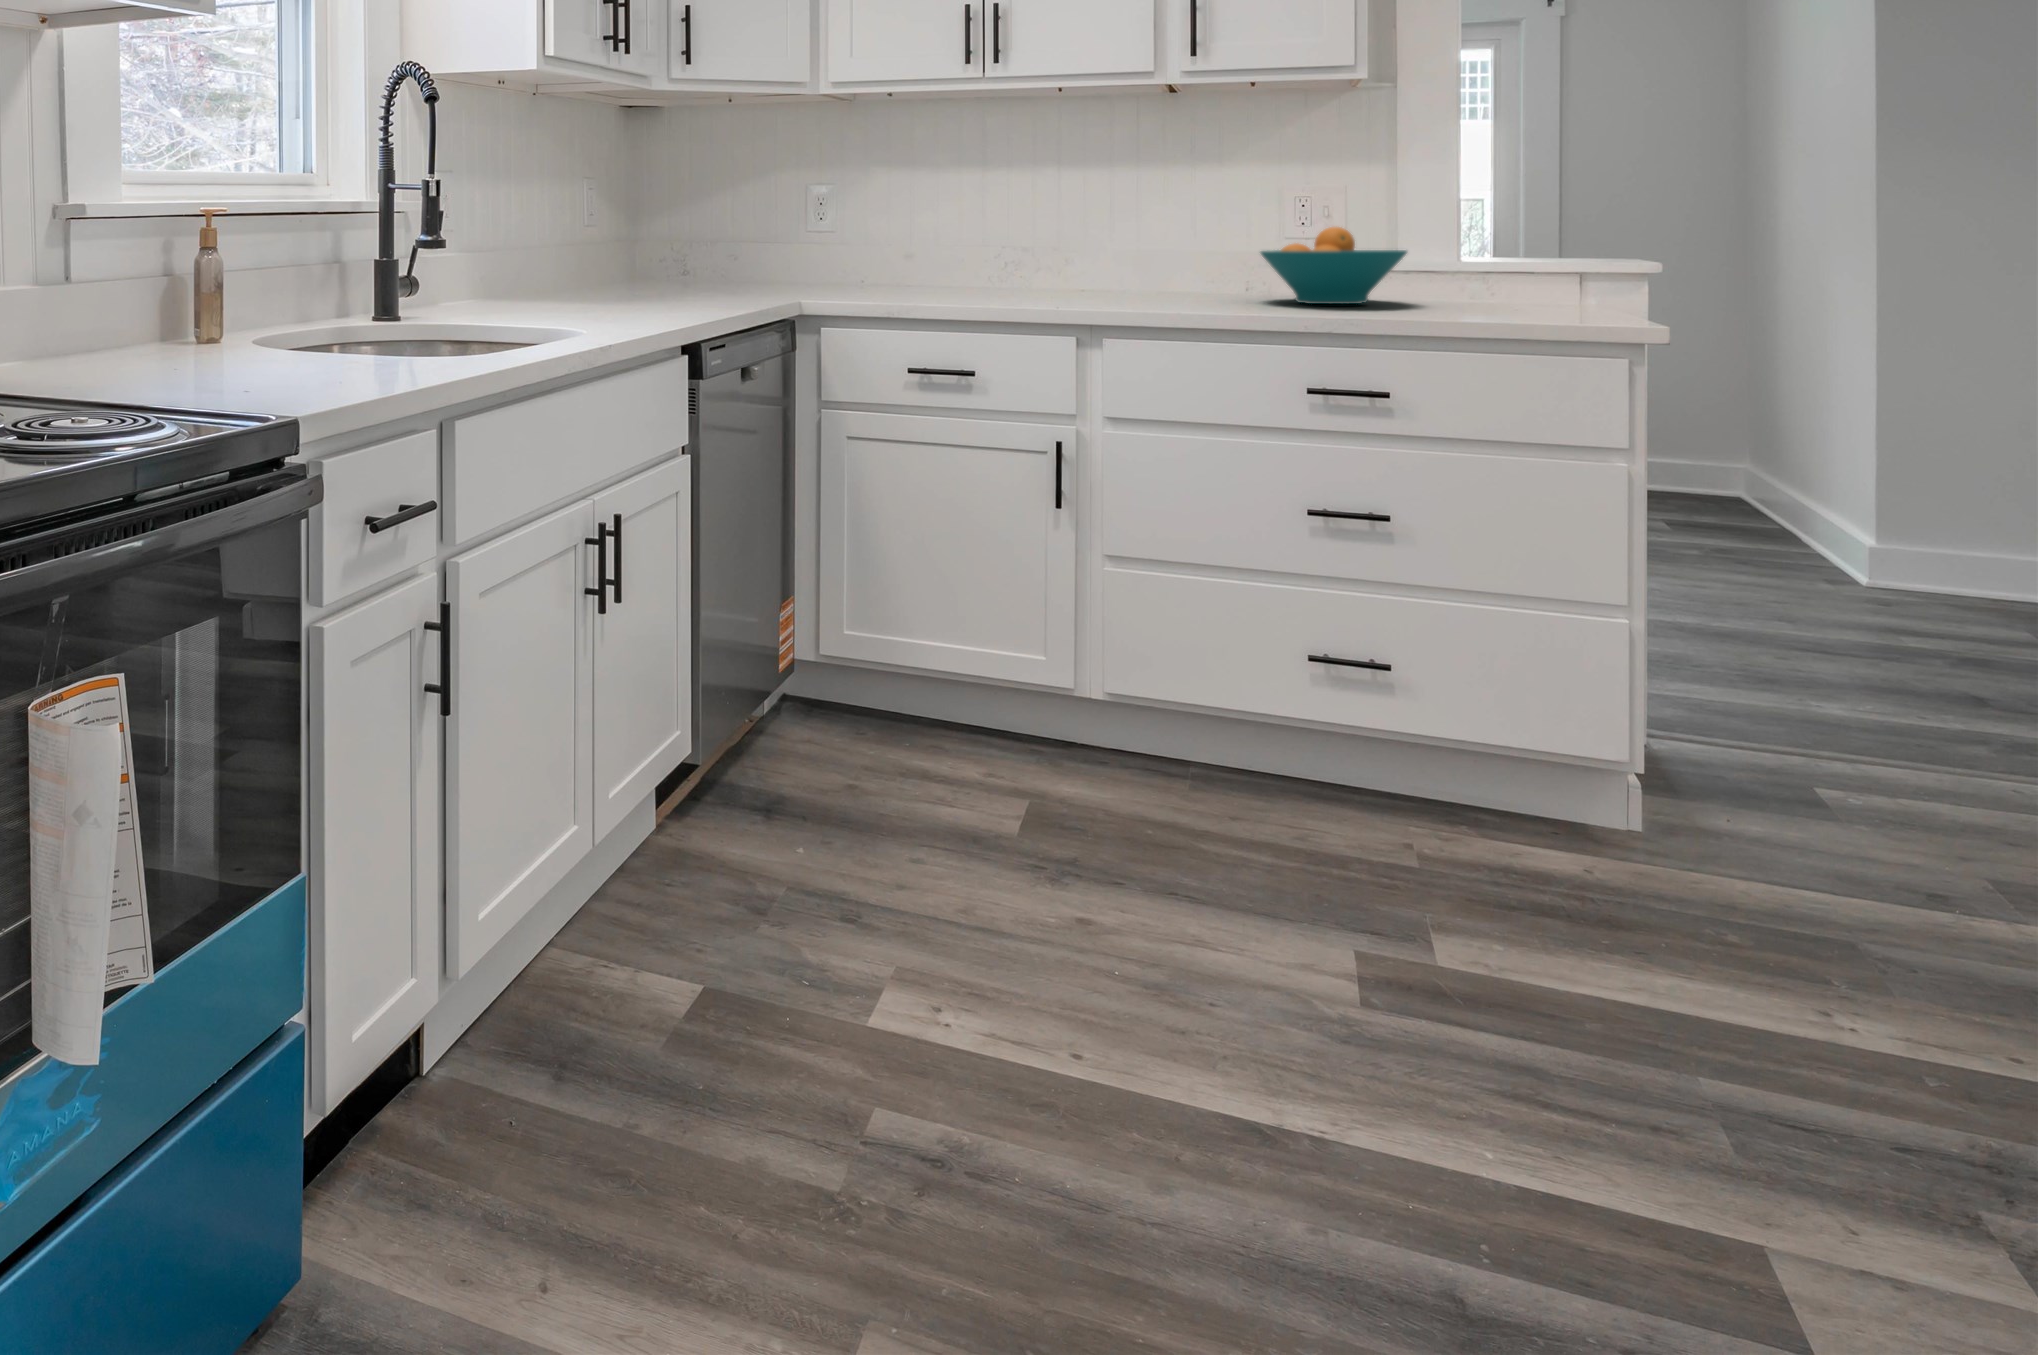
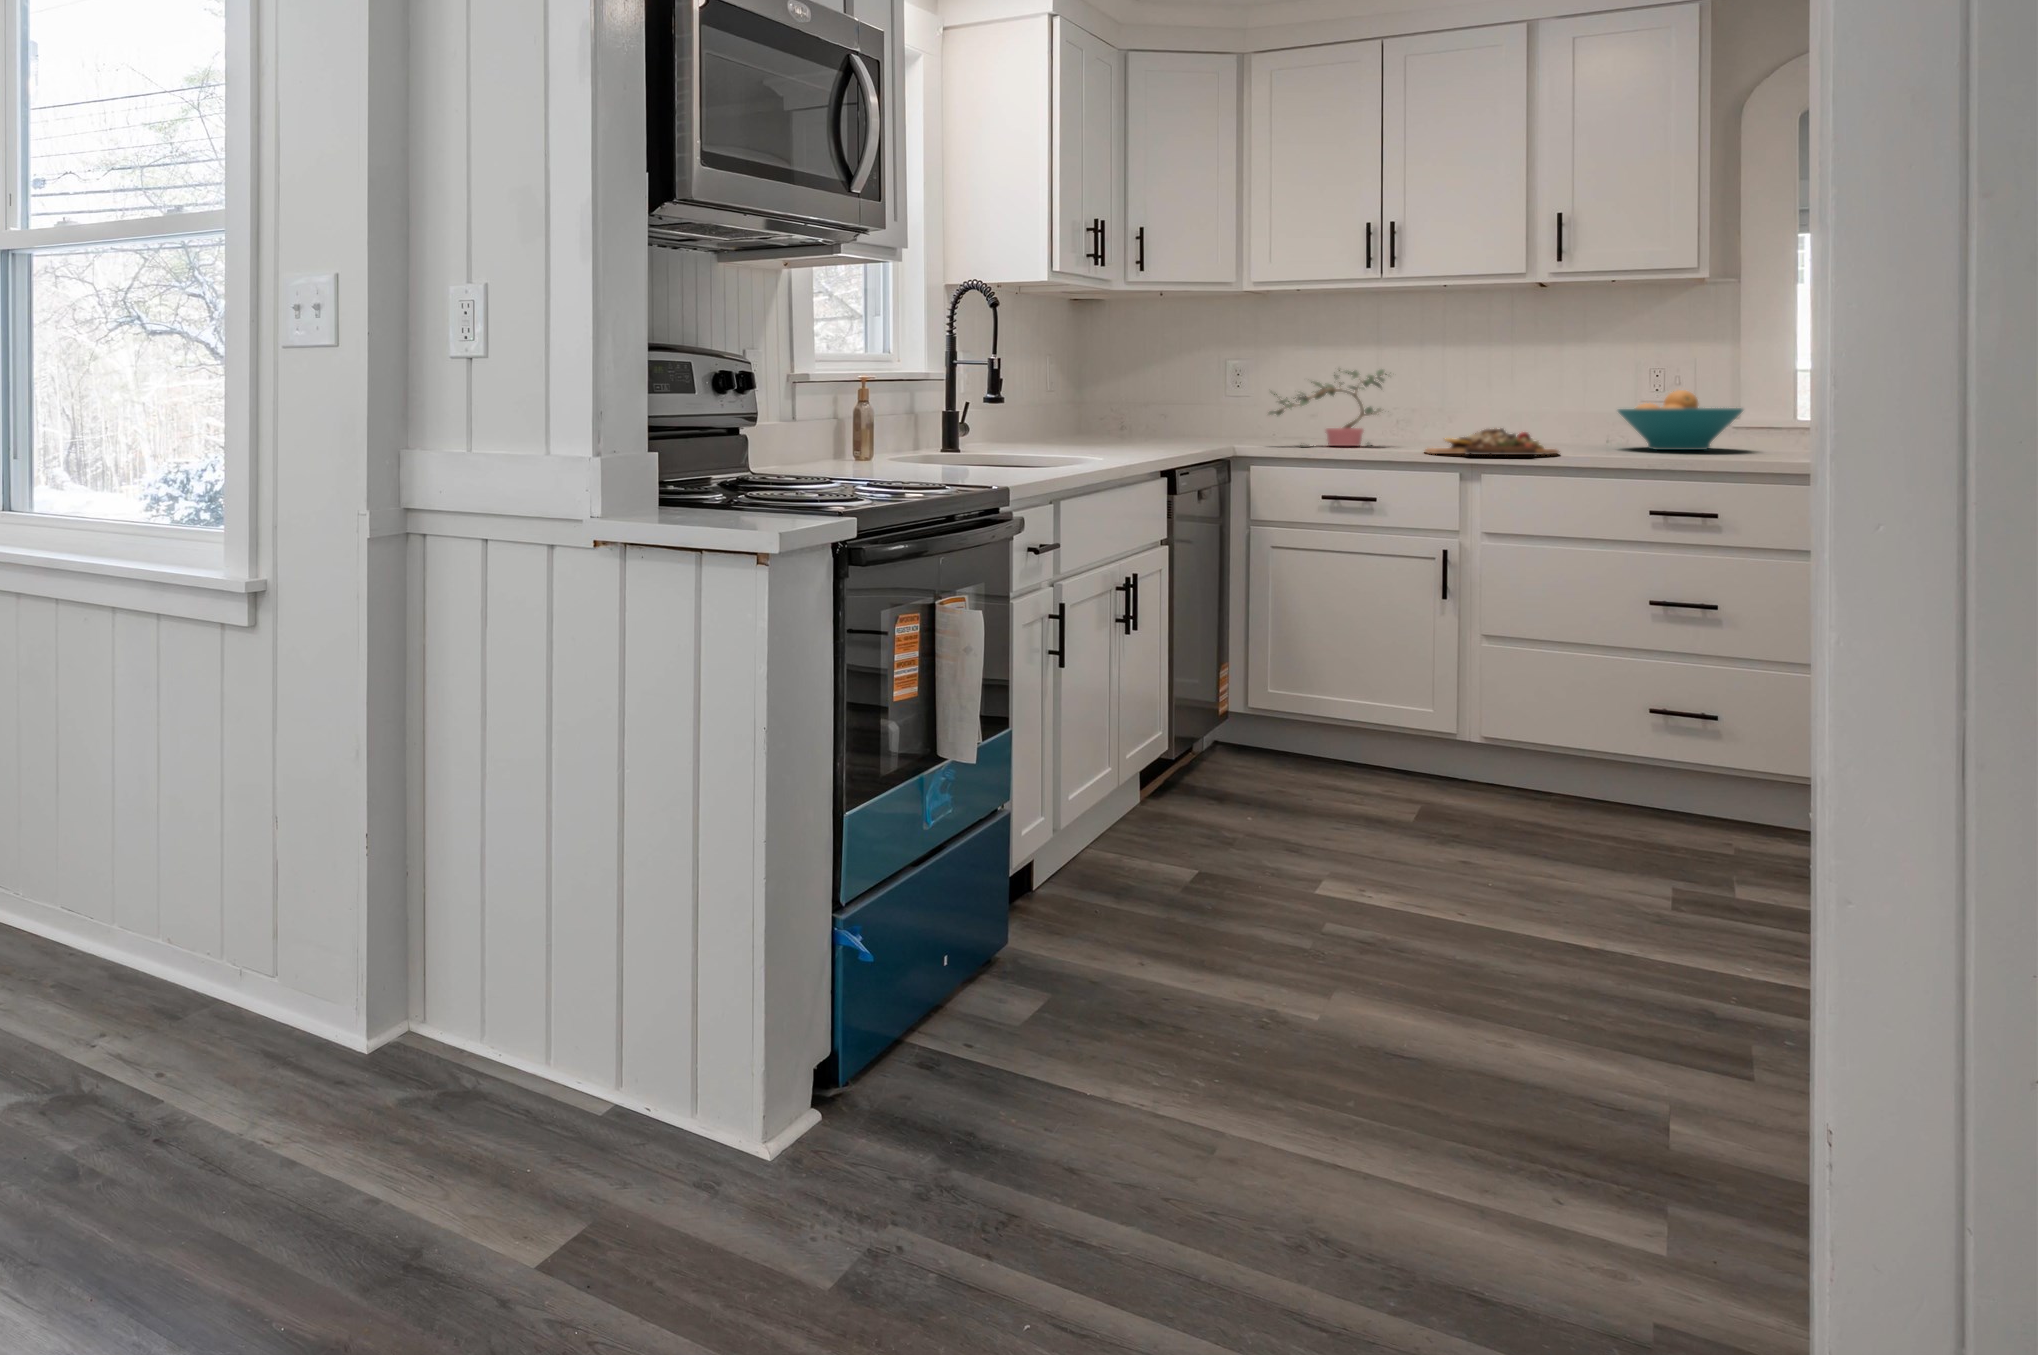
potted plant: none [843,195,1001,300] -> present [1269,370,1387,446]
cutting board: none [1032,277,1197,315] -> present [1425,428,1559,455]

